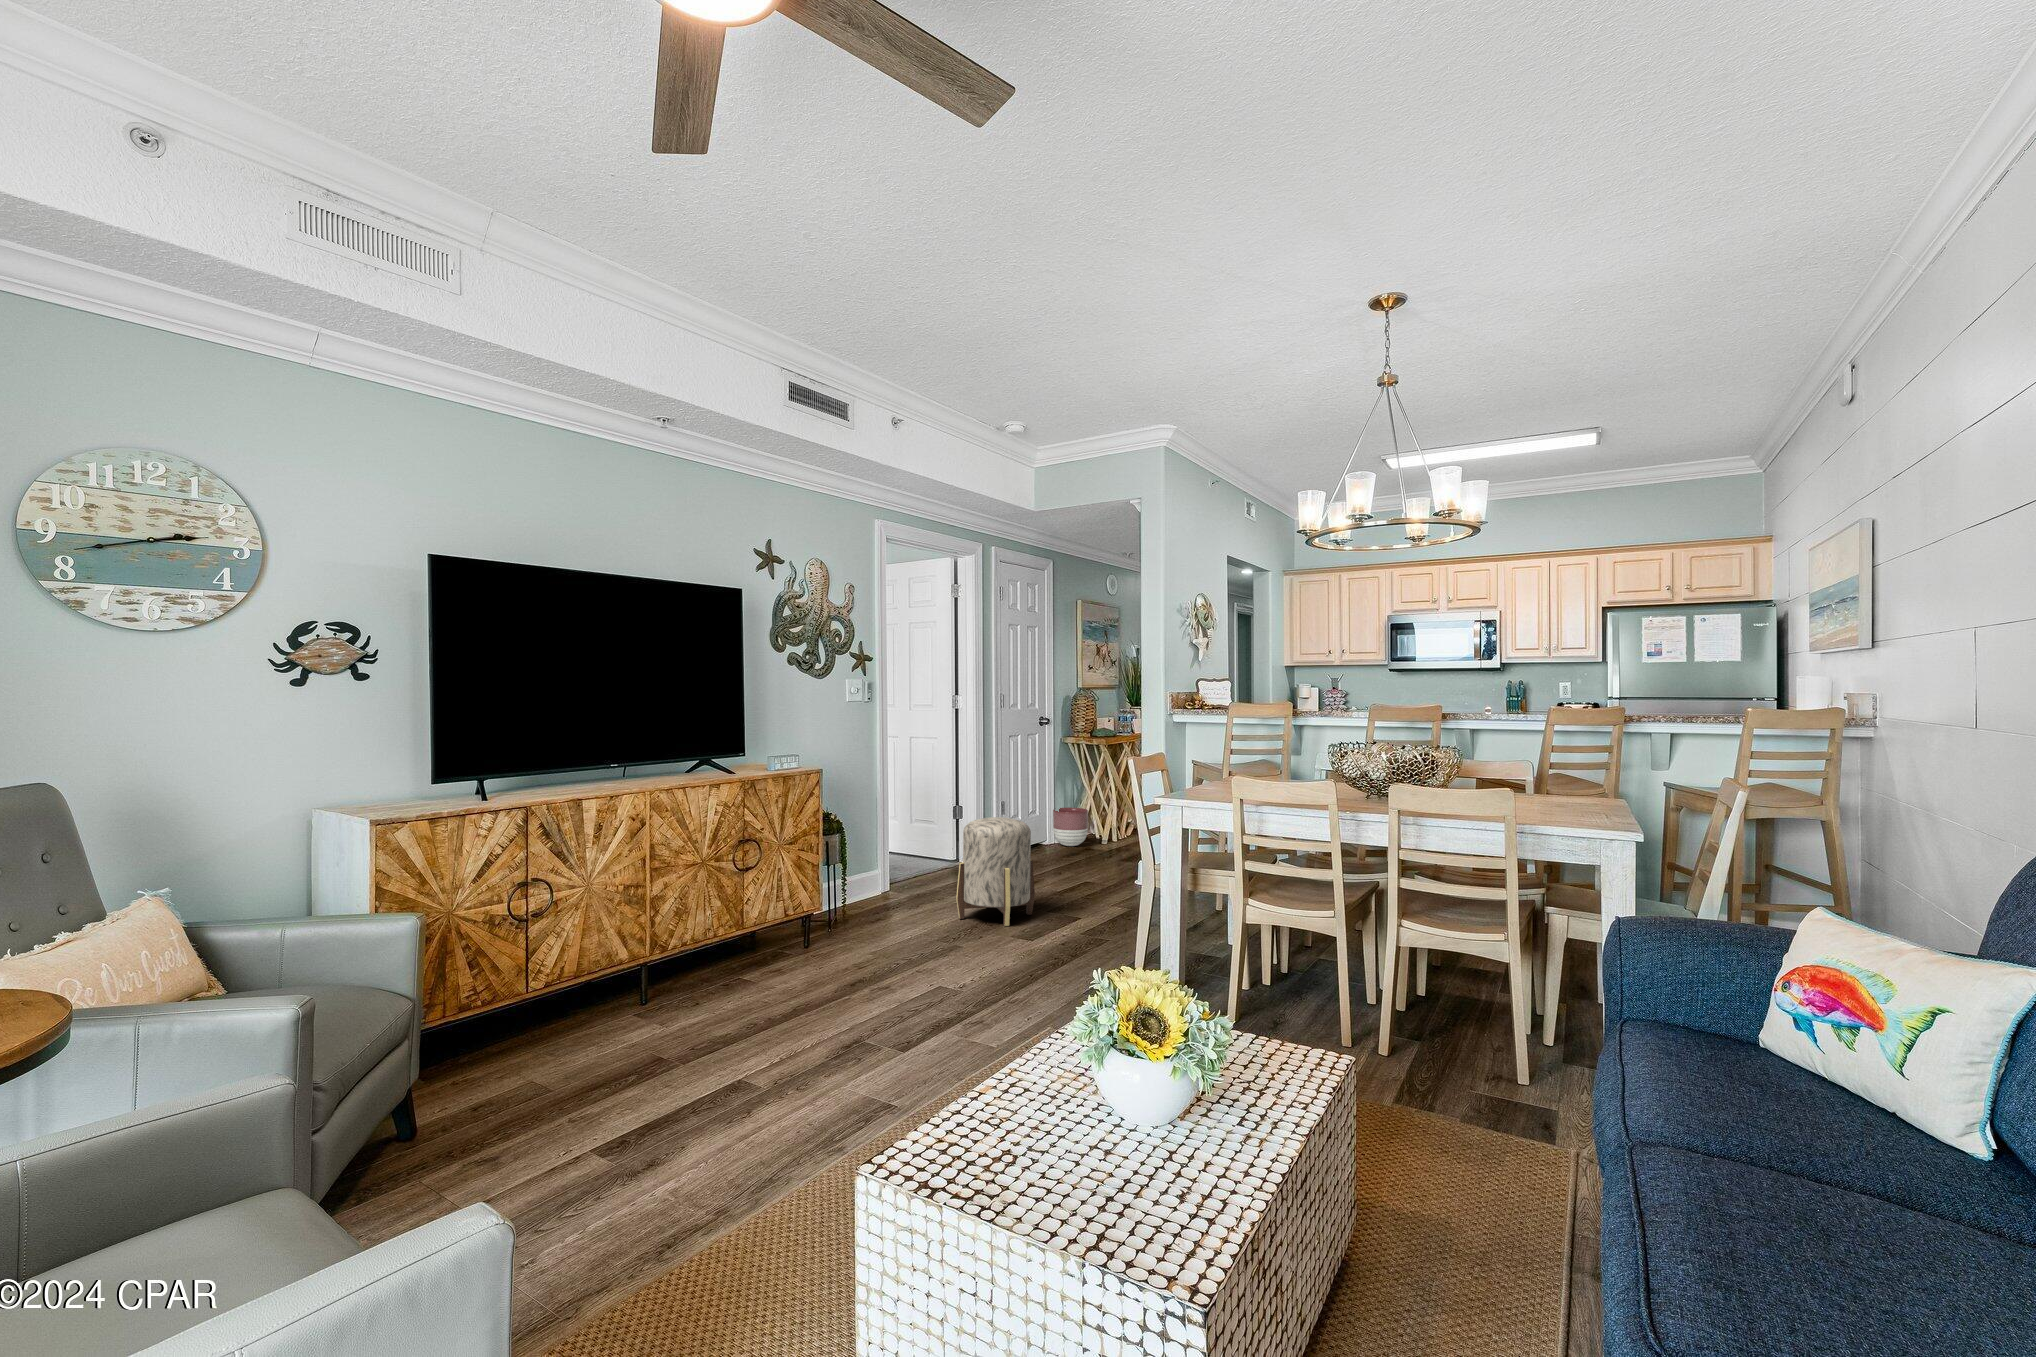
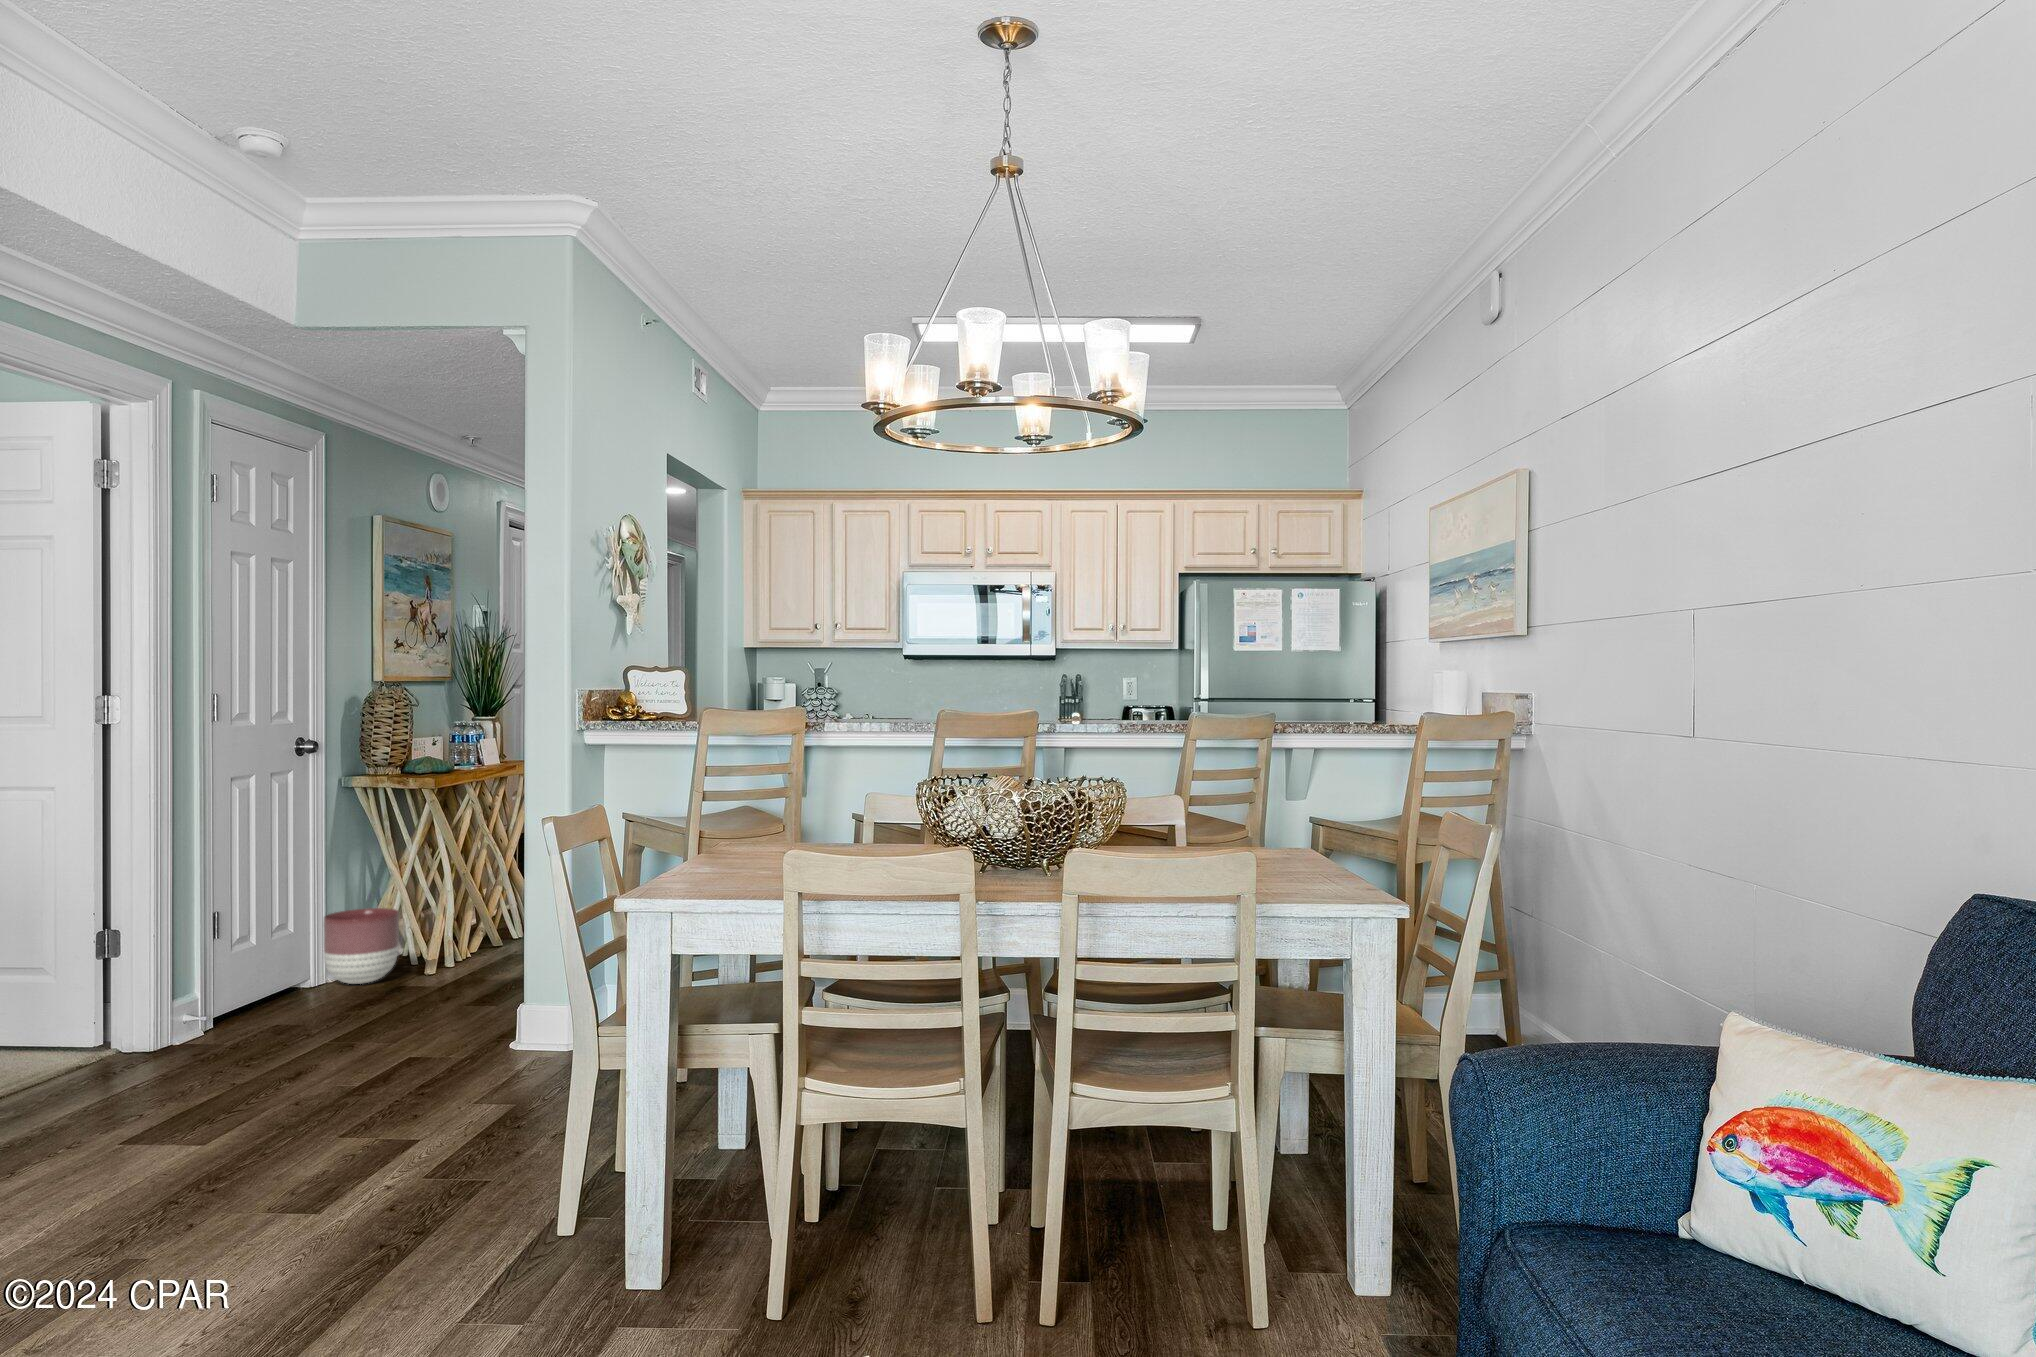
ottoman: present [956,817,1035,926] -> none [98,963,306,1210]

